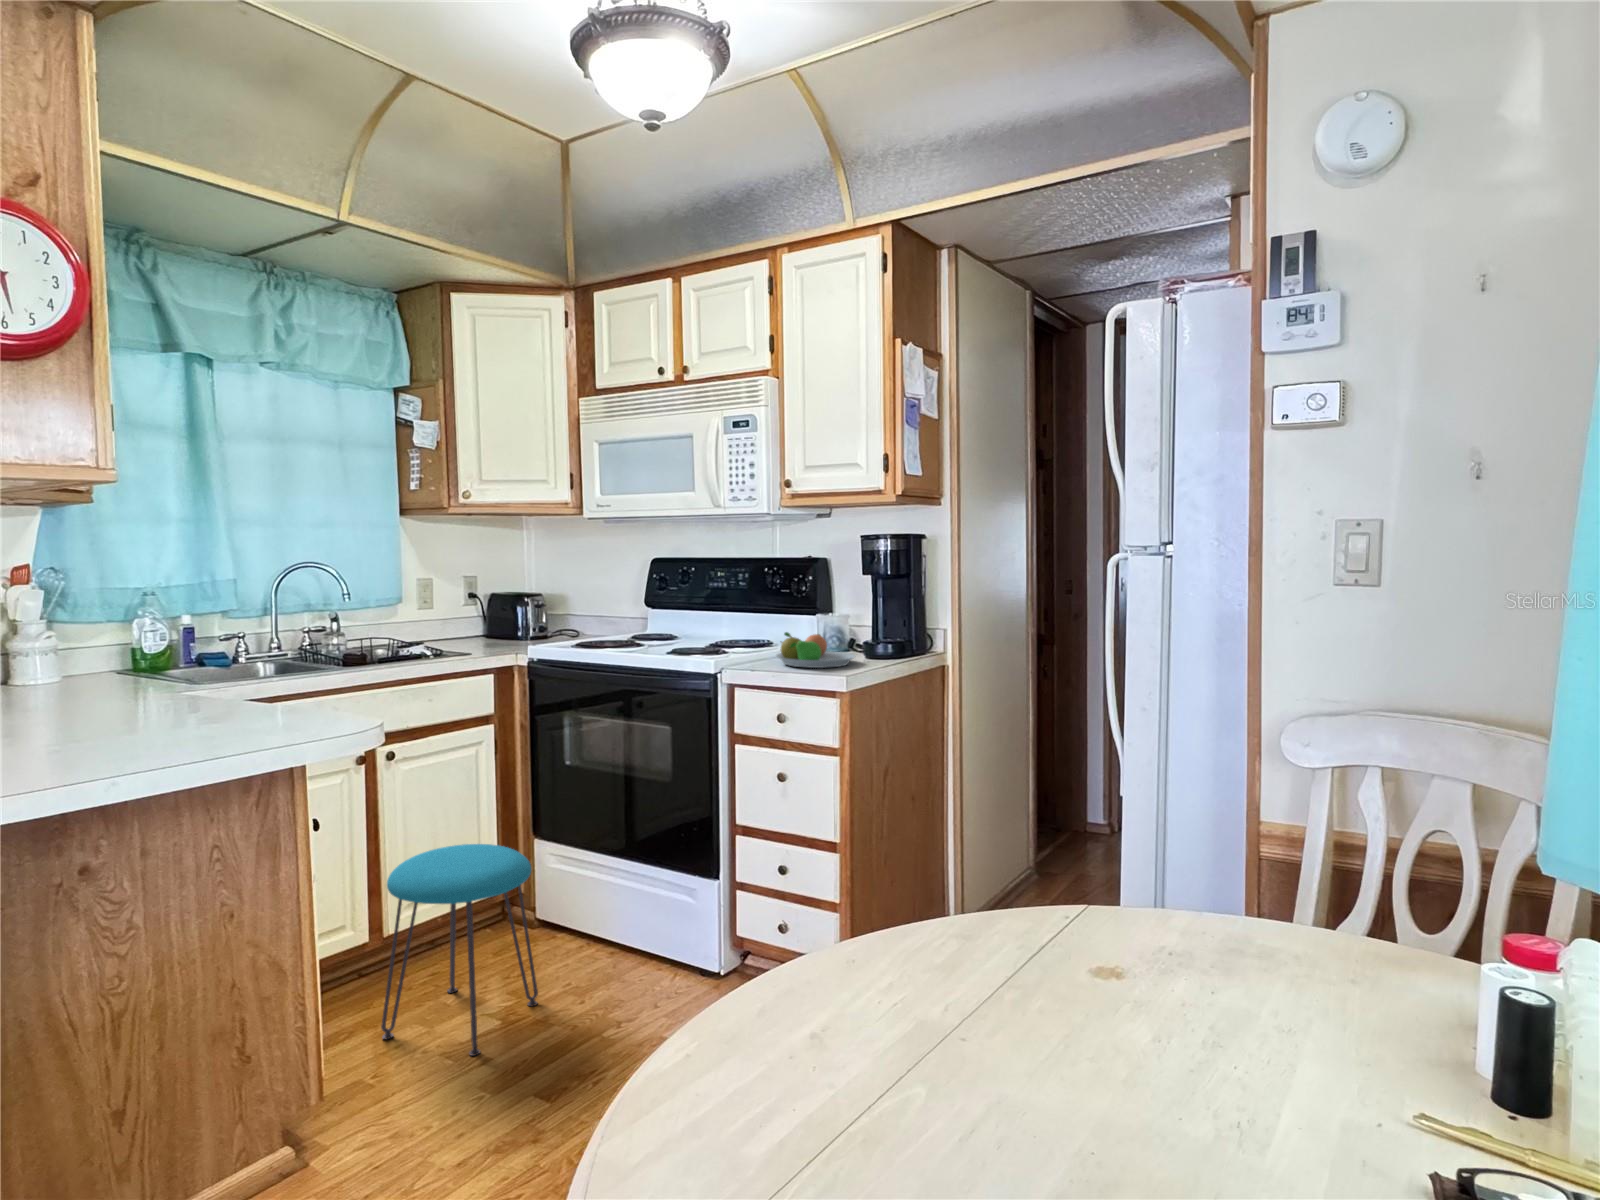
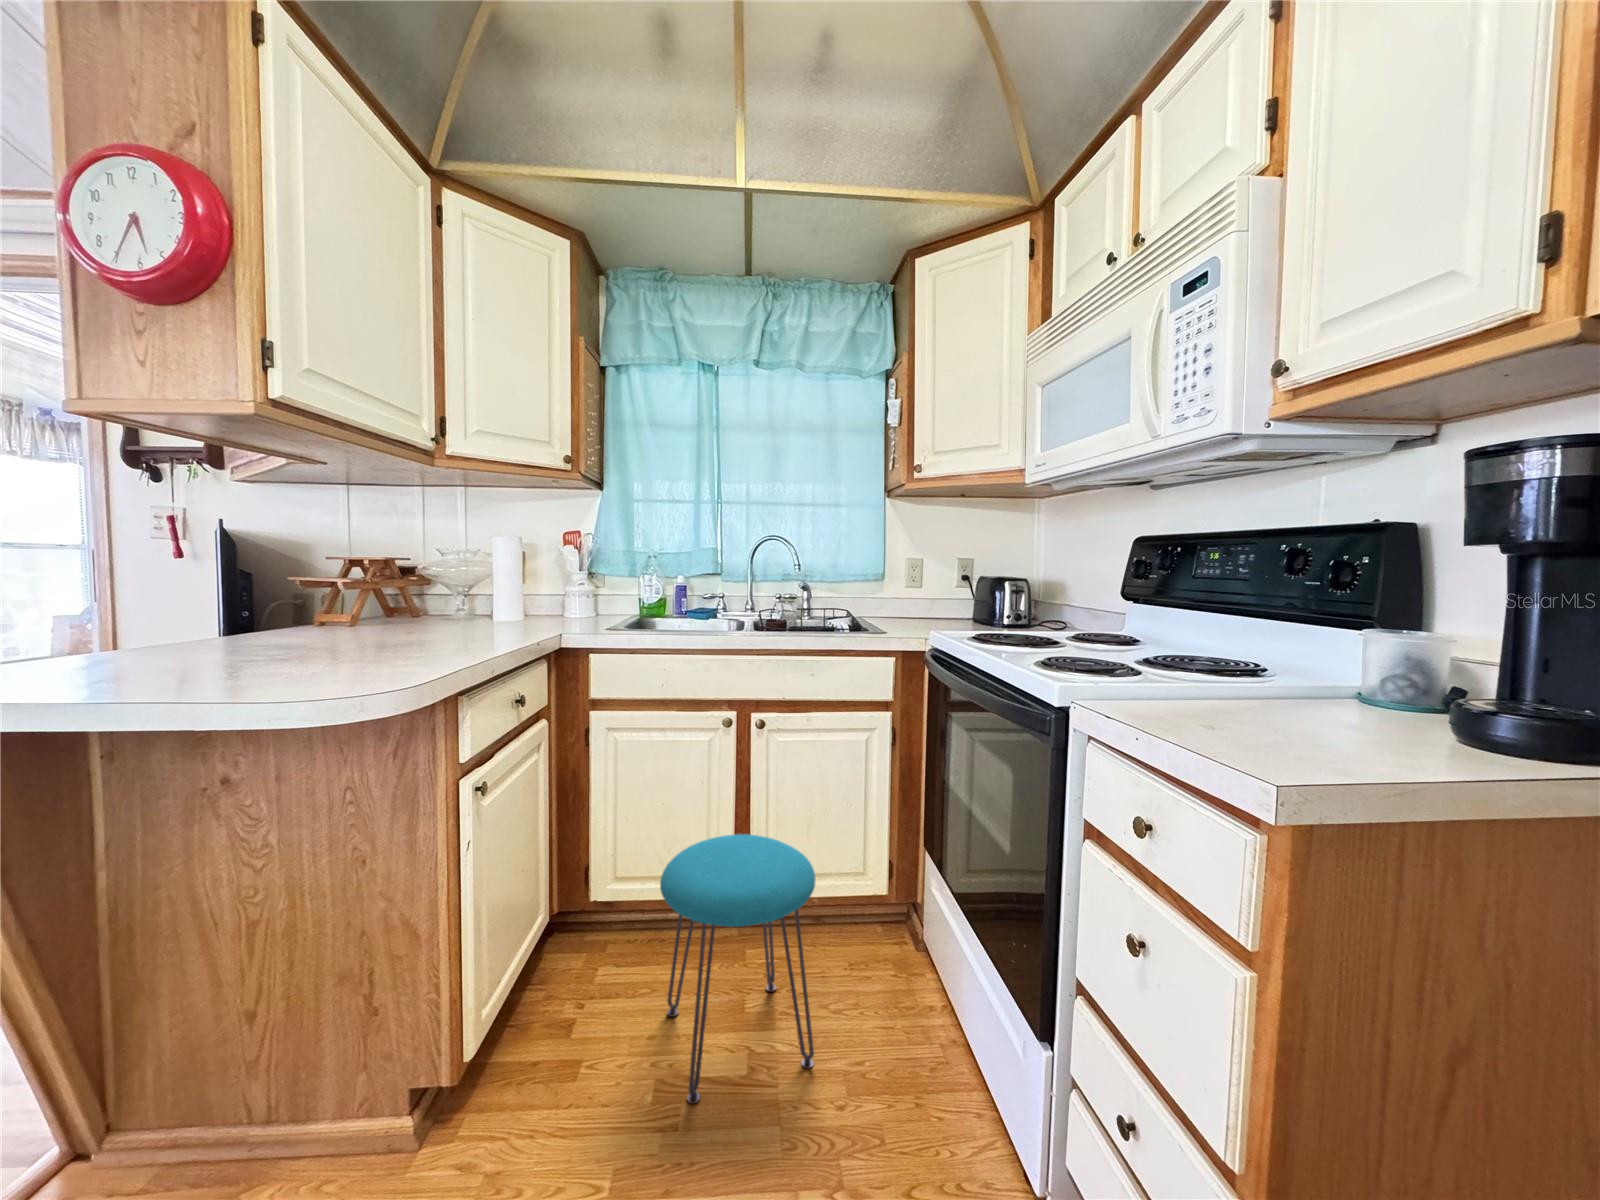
fruit bowl: present [777,632,855,668] -> none [1197,652,1419,748]

